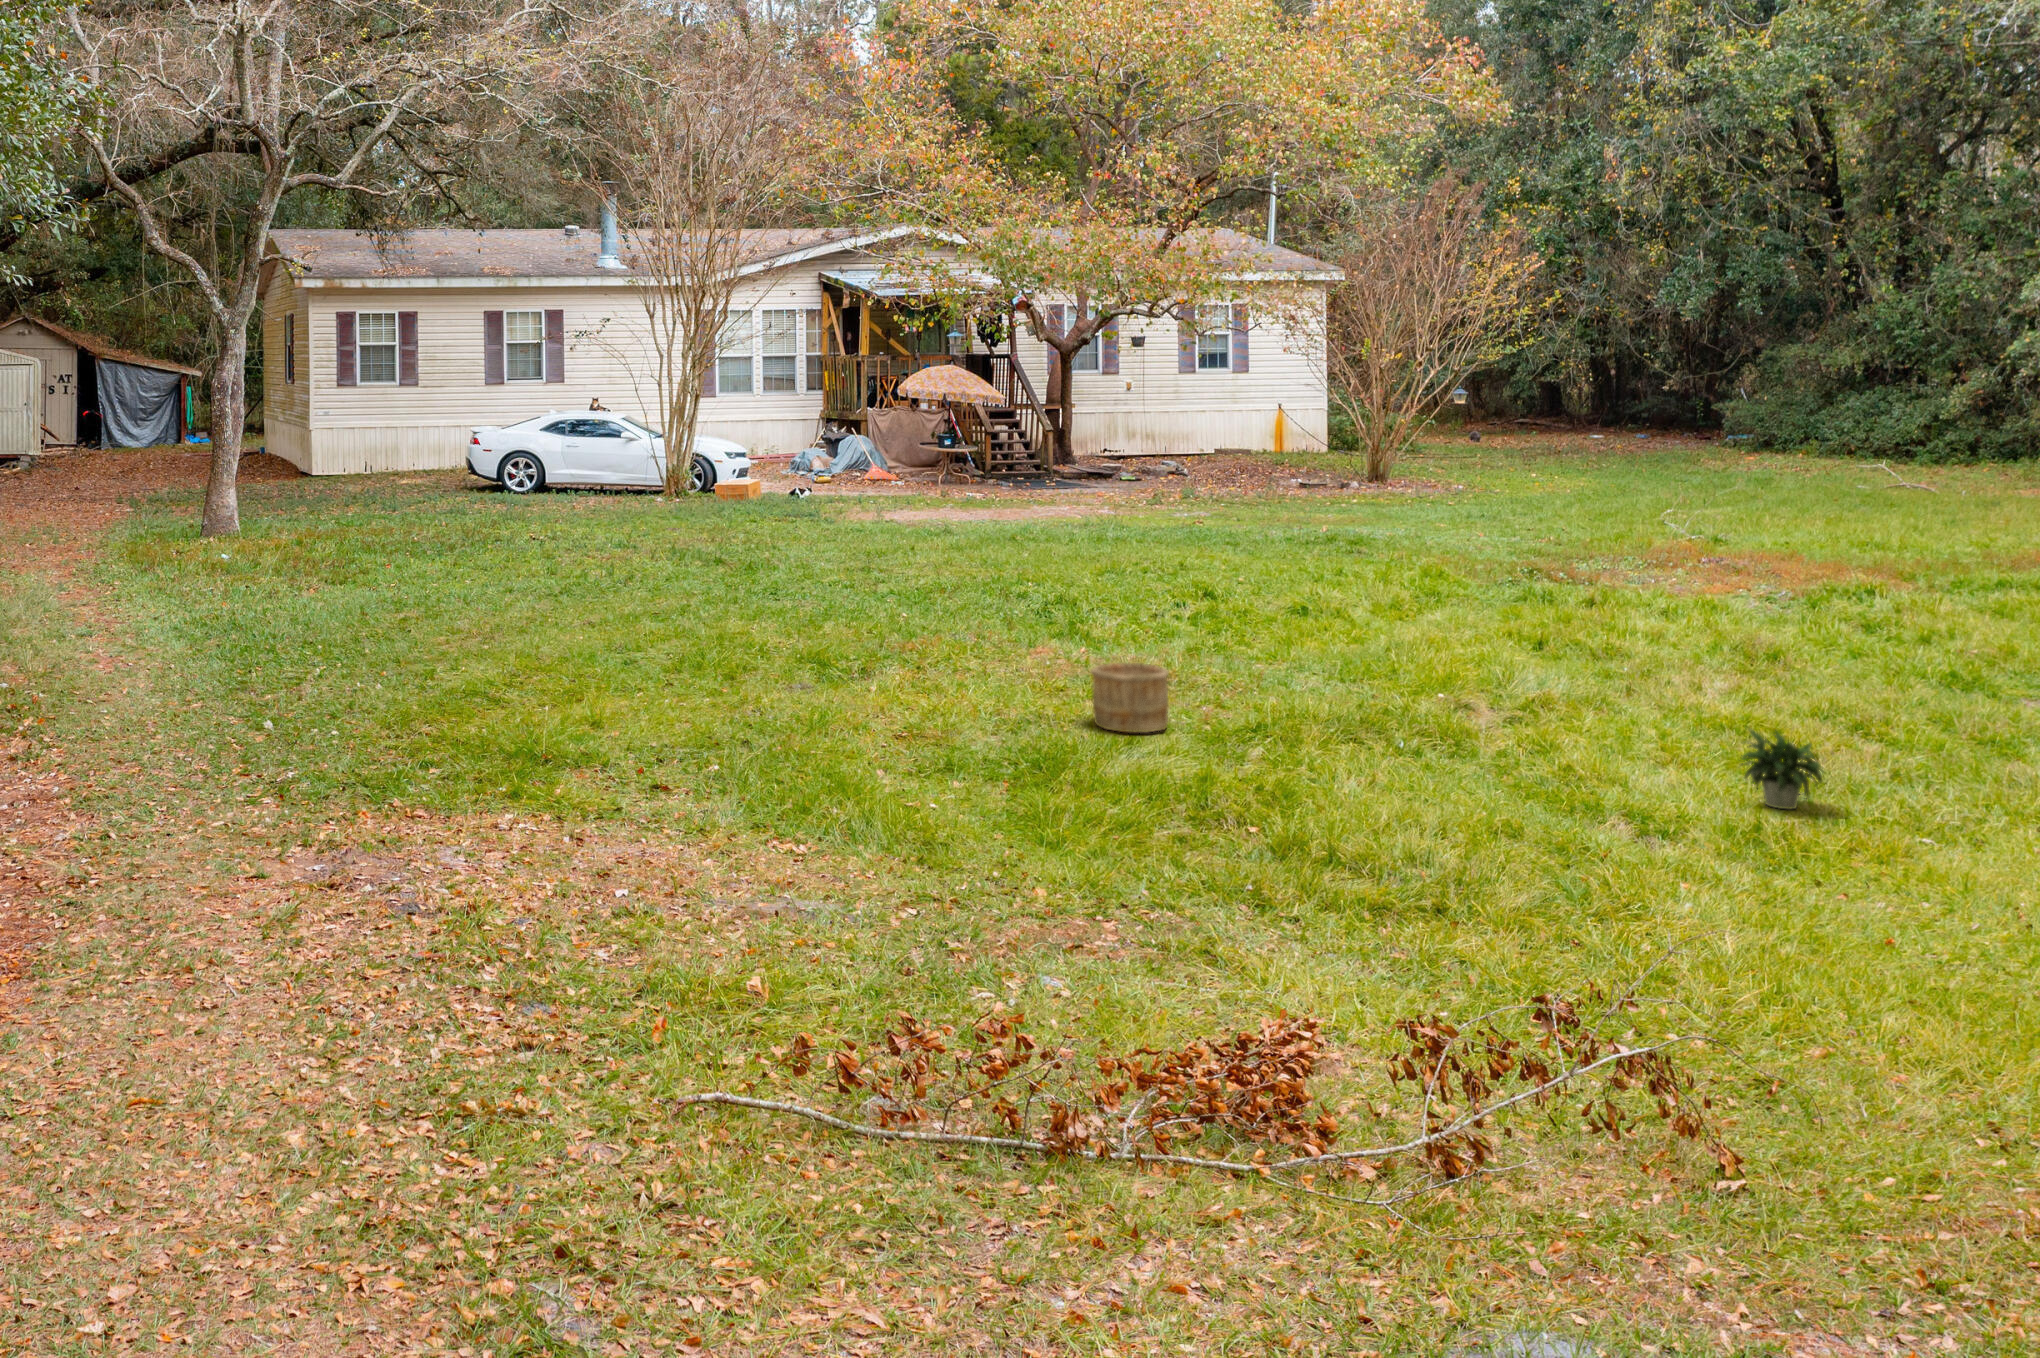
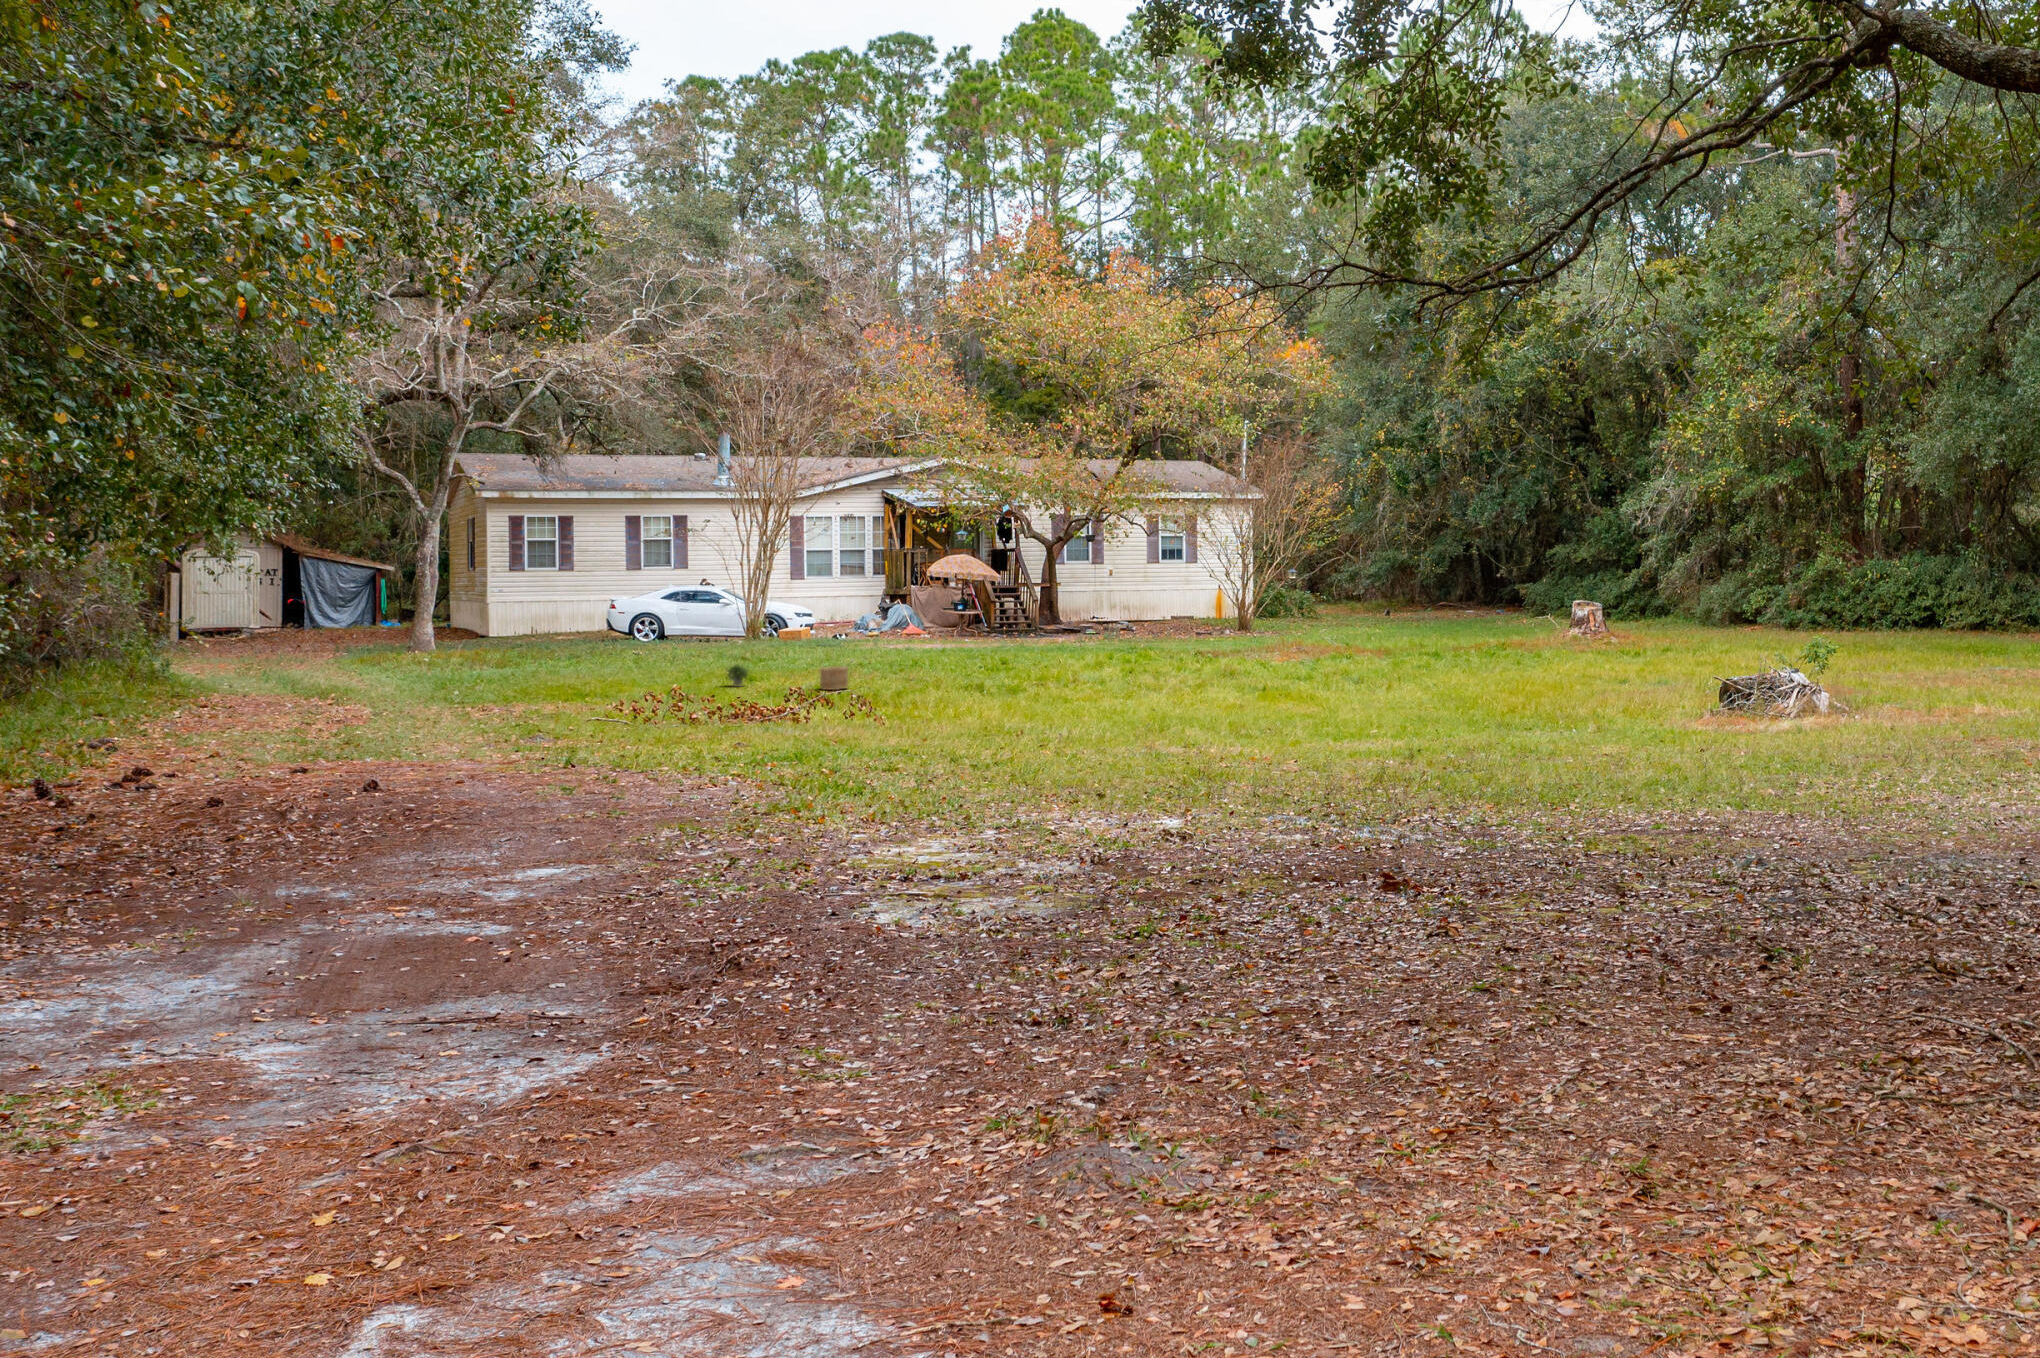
potted plant: present [1741,729,1822,809] -> present [727,665,748,687]

